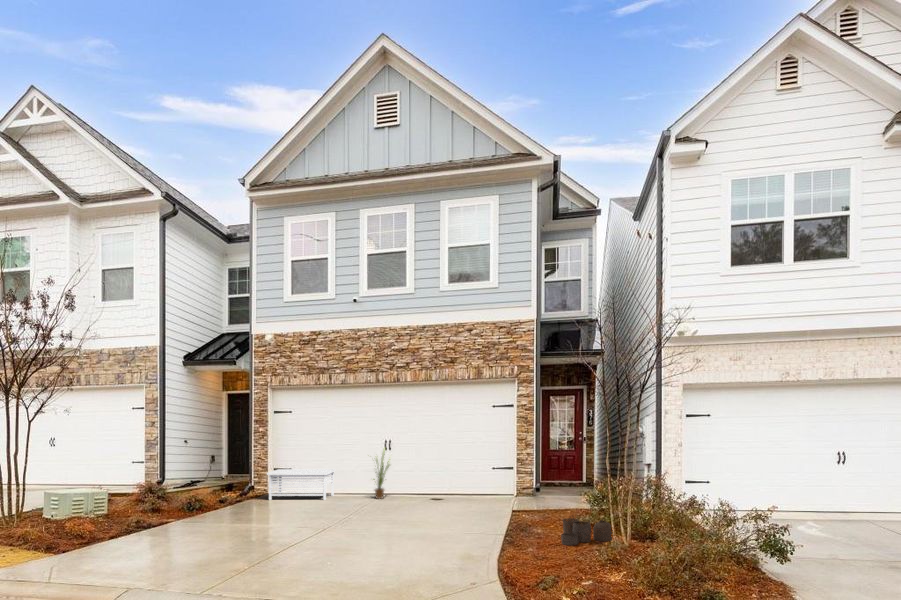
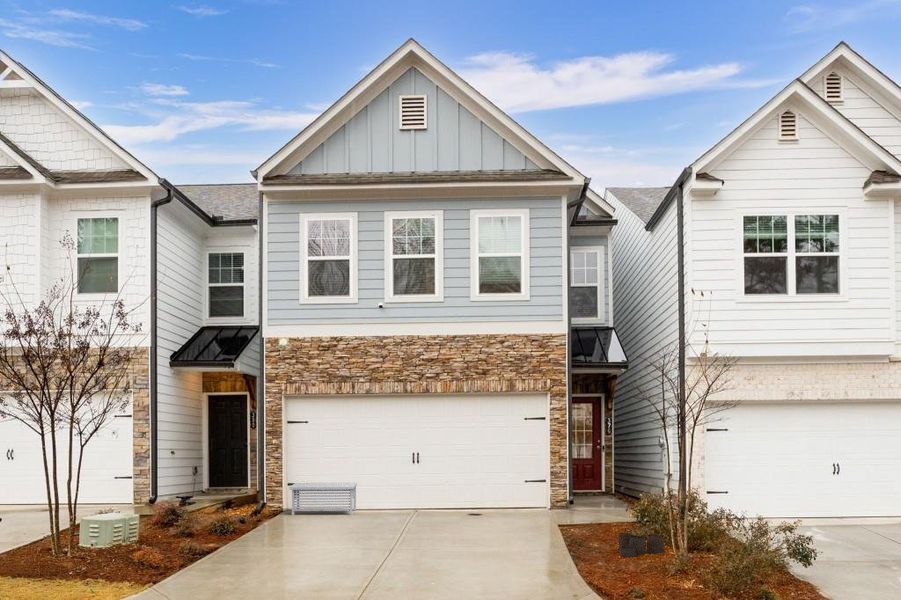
house plant: present [373,451,390,499] -> none [393,461,421,514]

